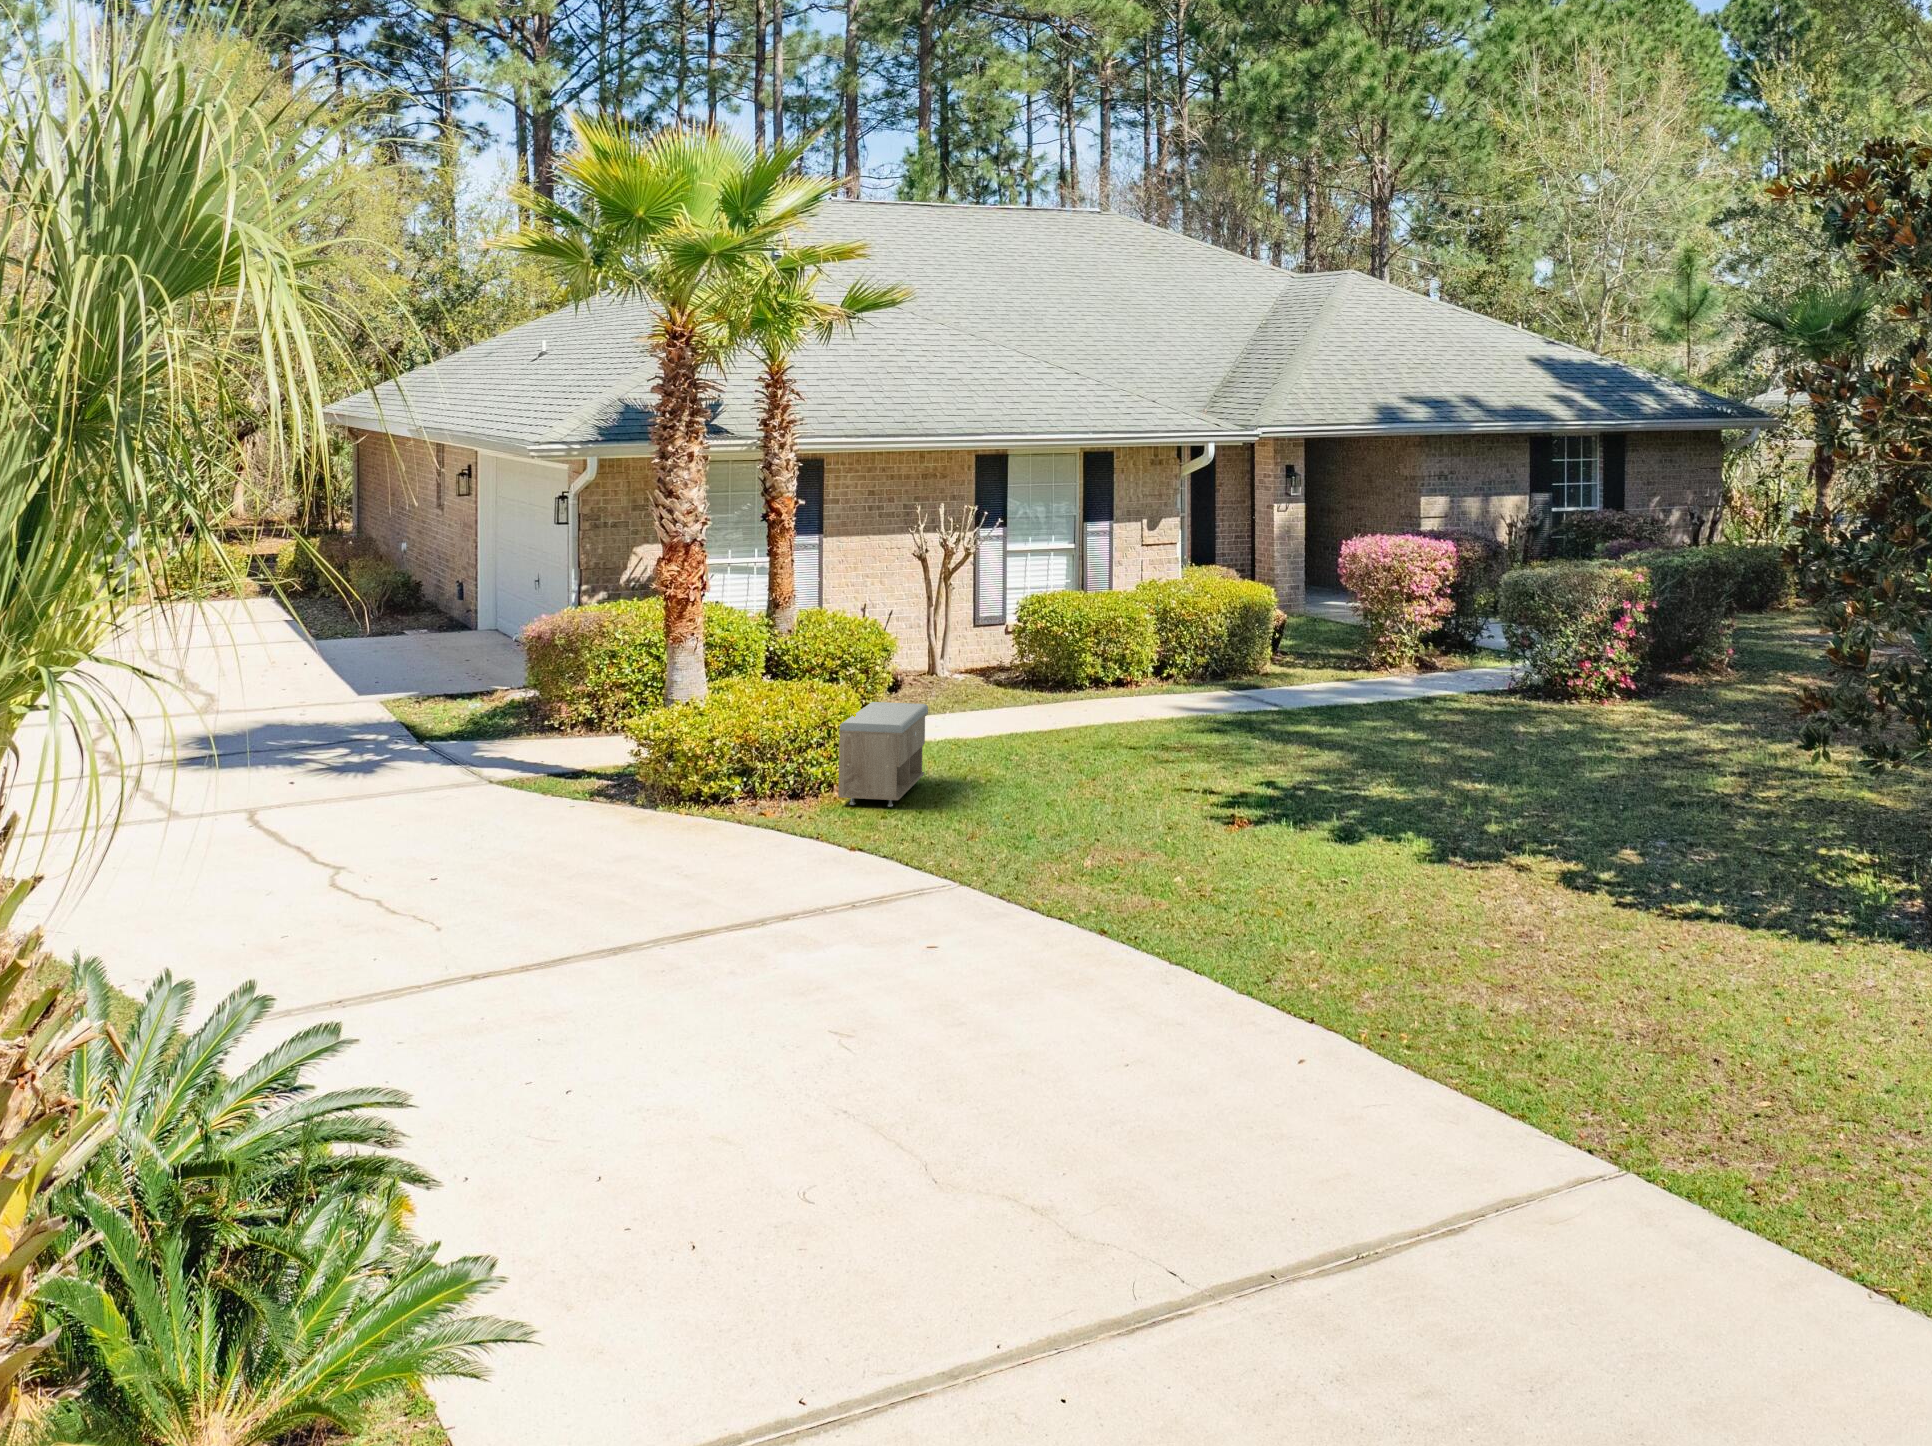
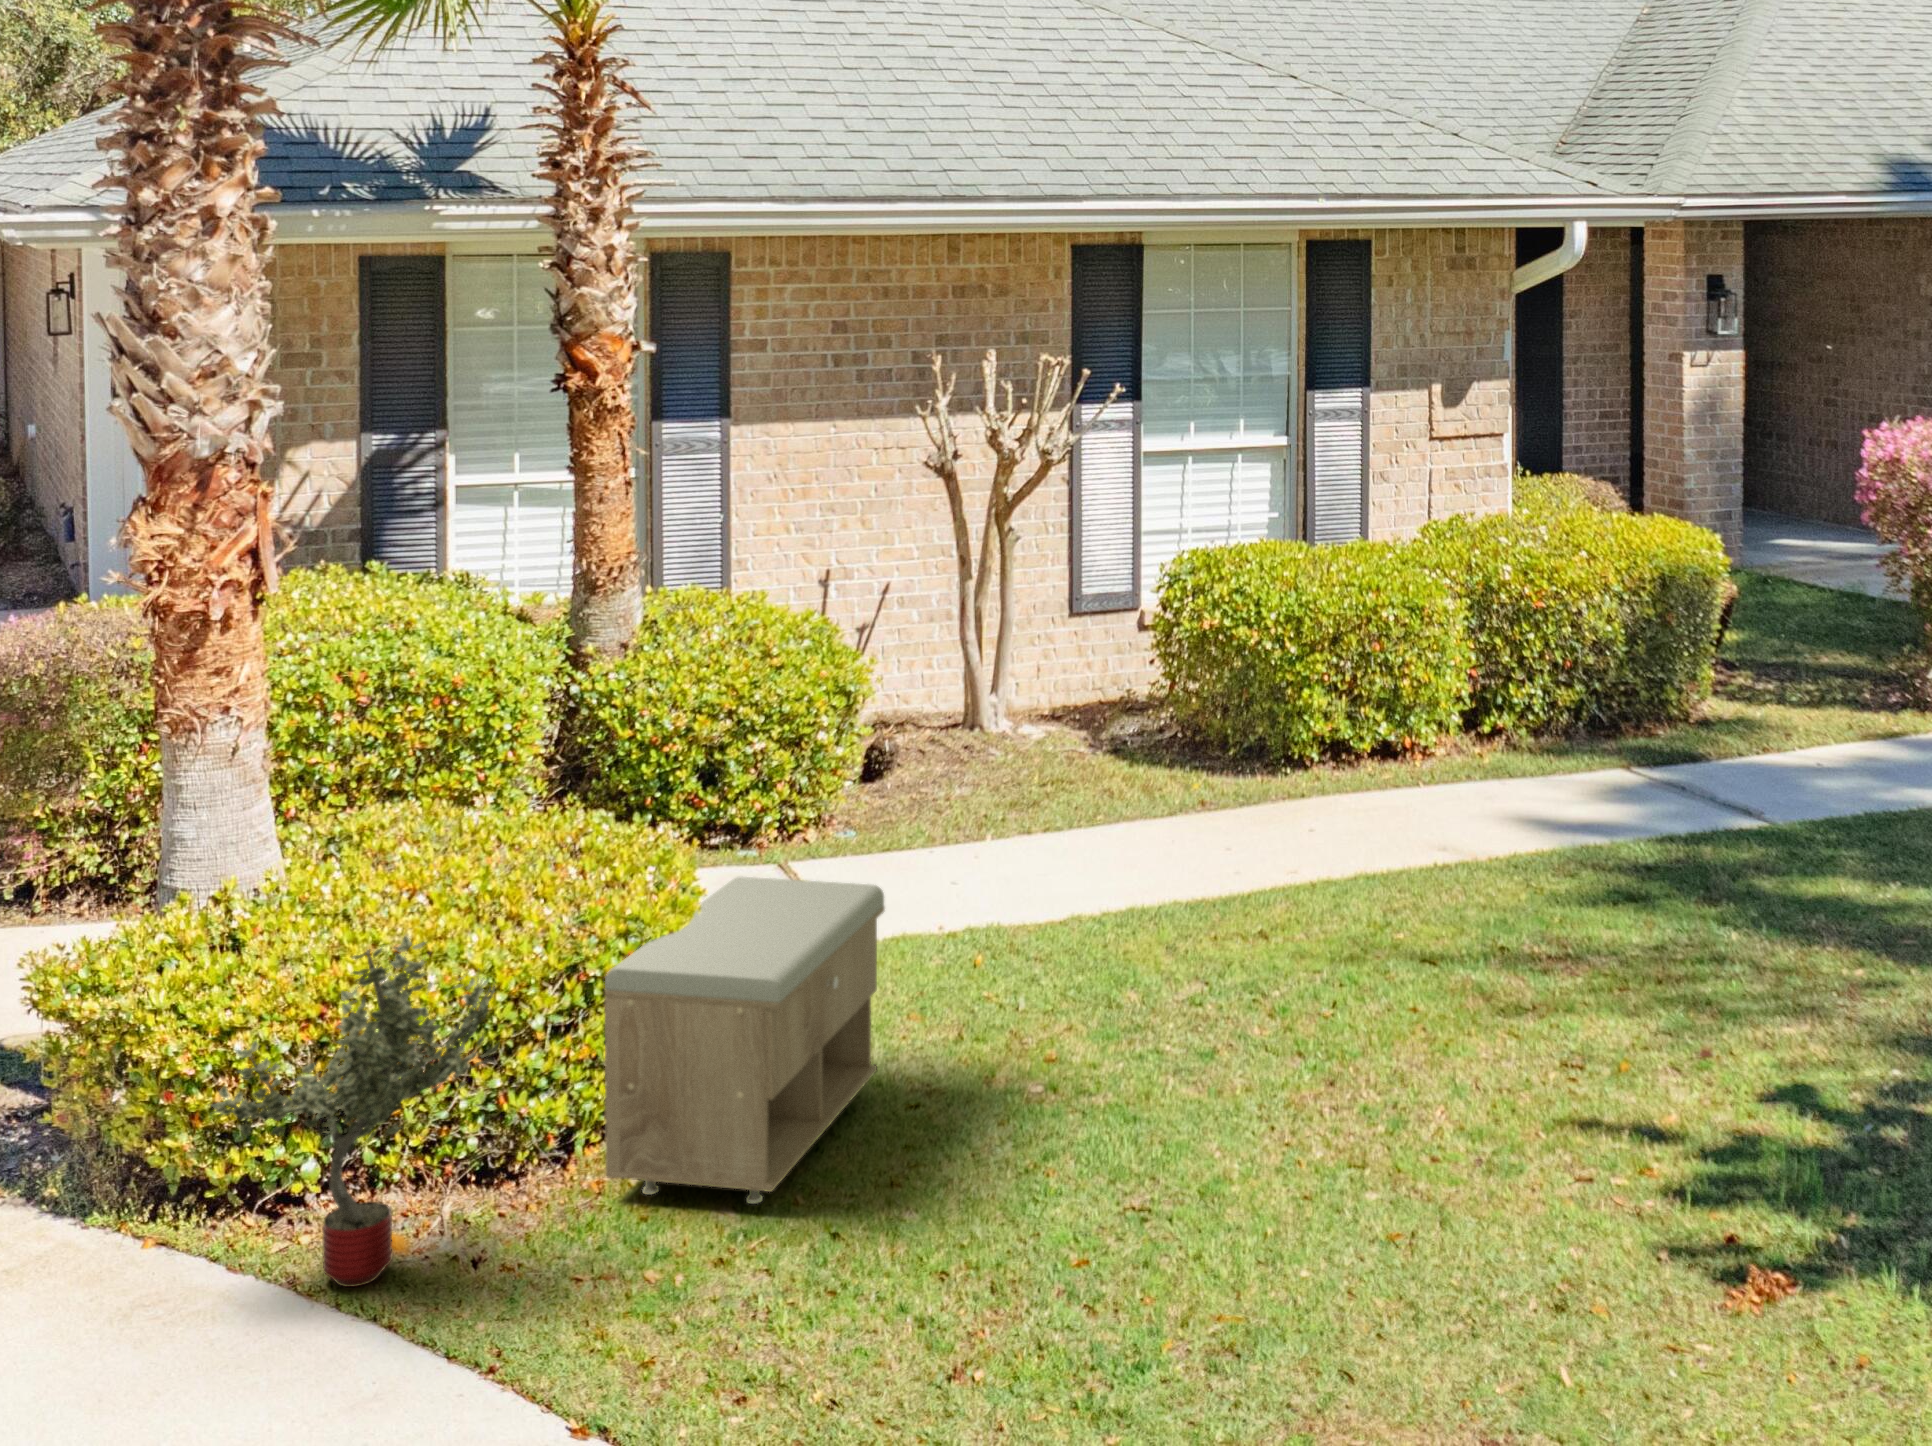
potted tree: none [717,706,812,823] -> present [212,936,498,1287]

